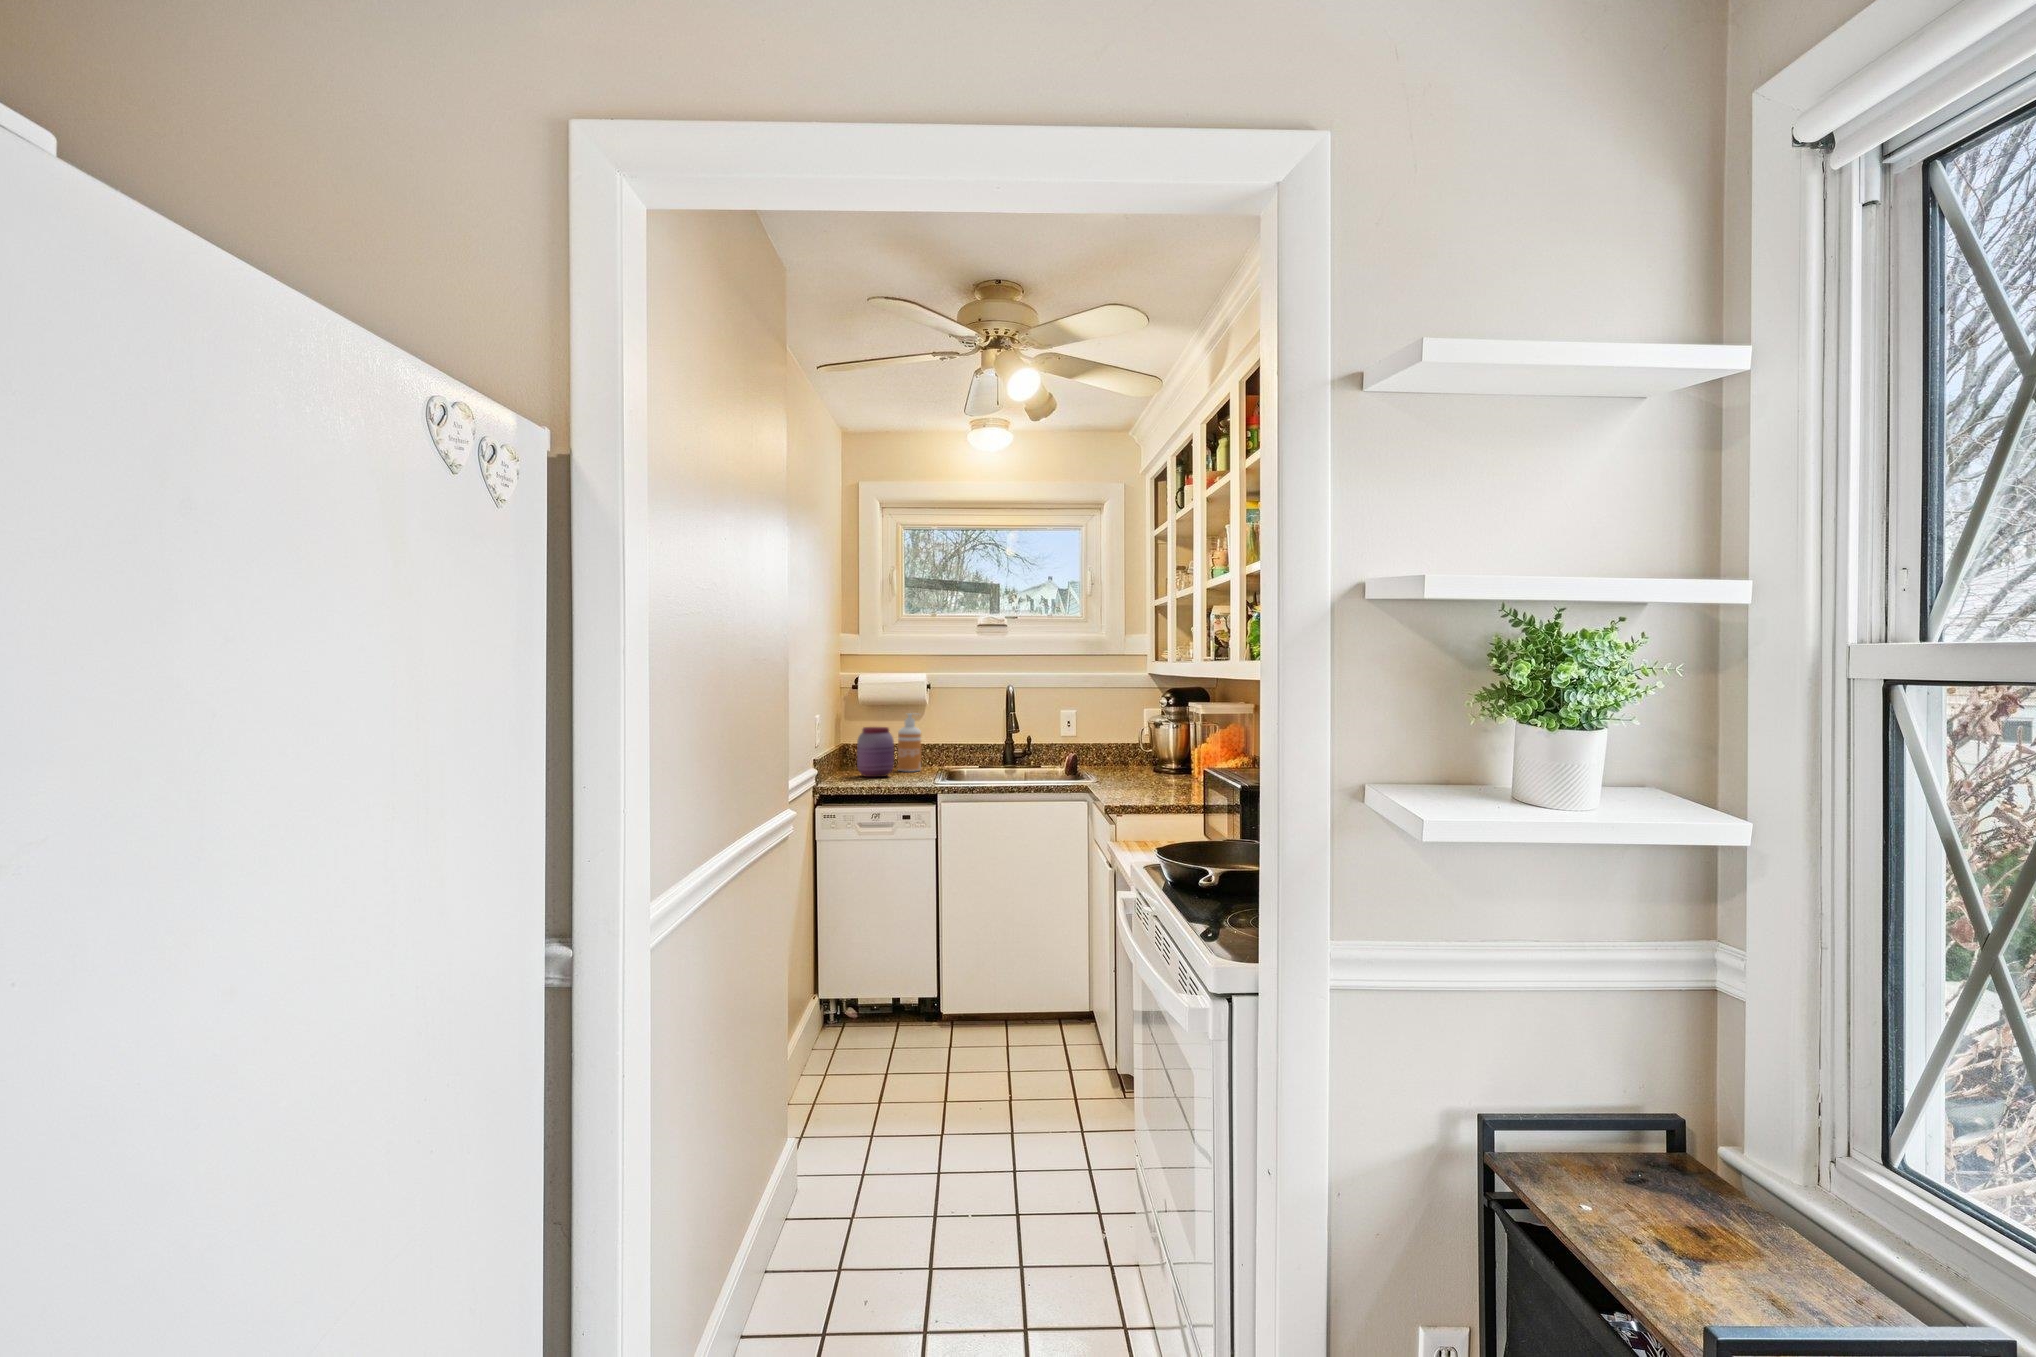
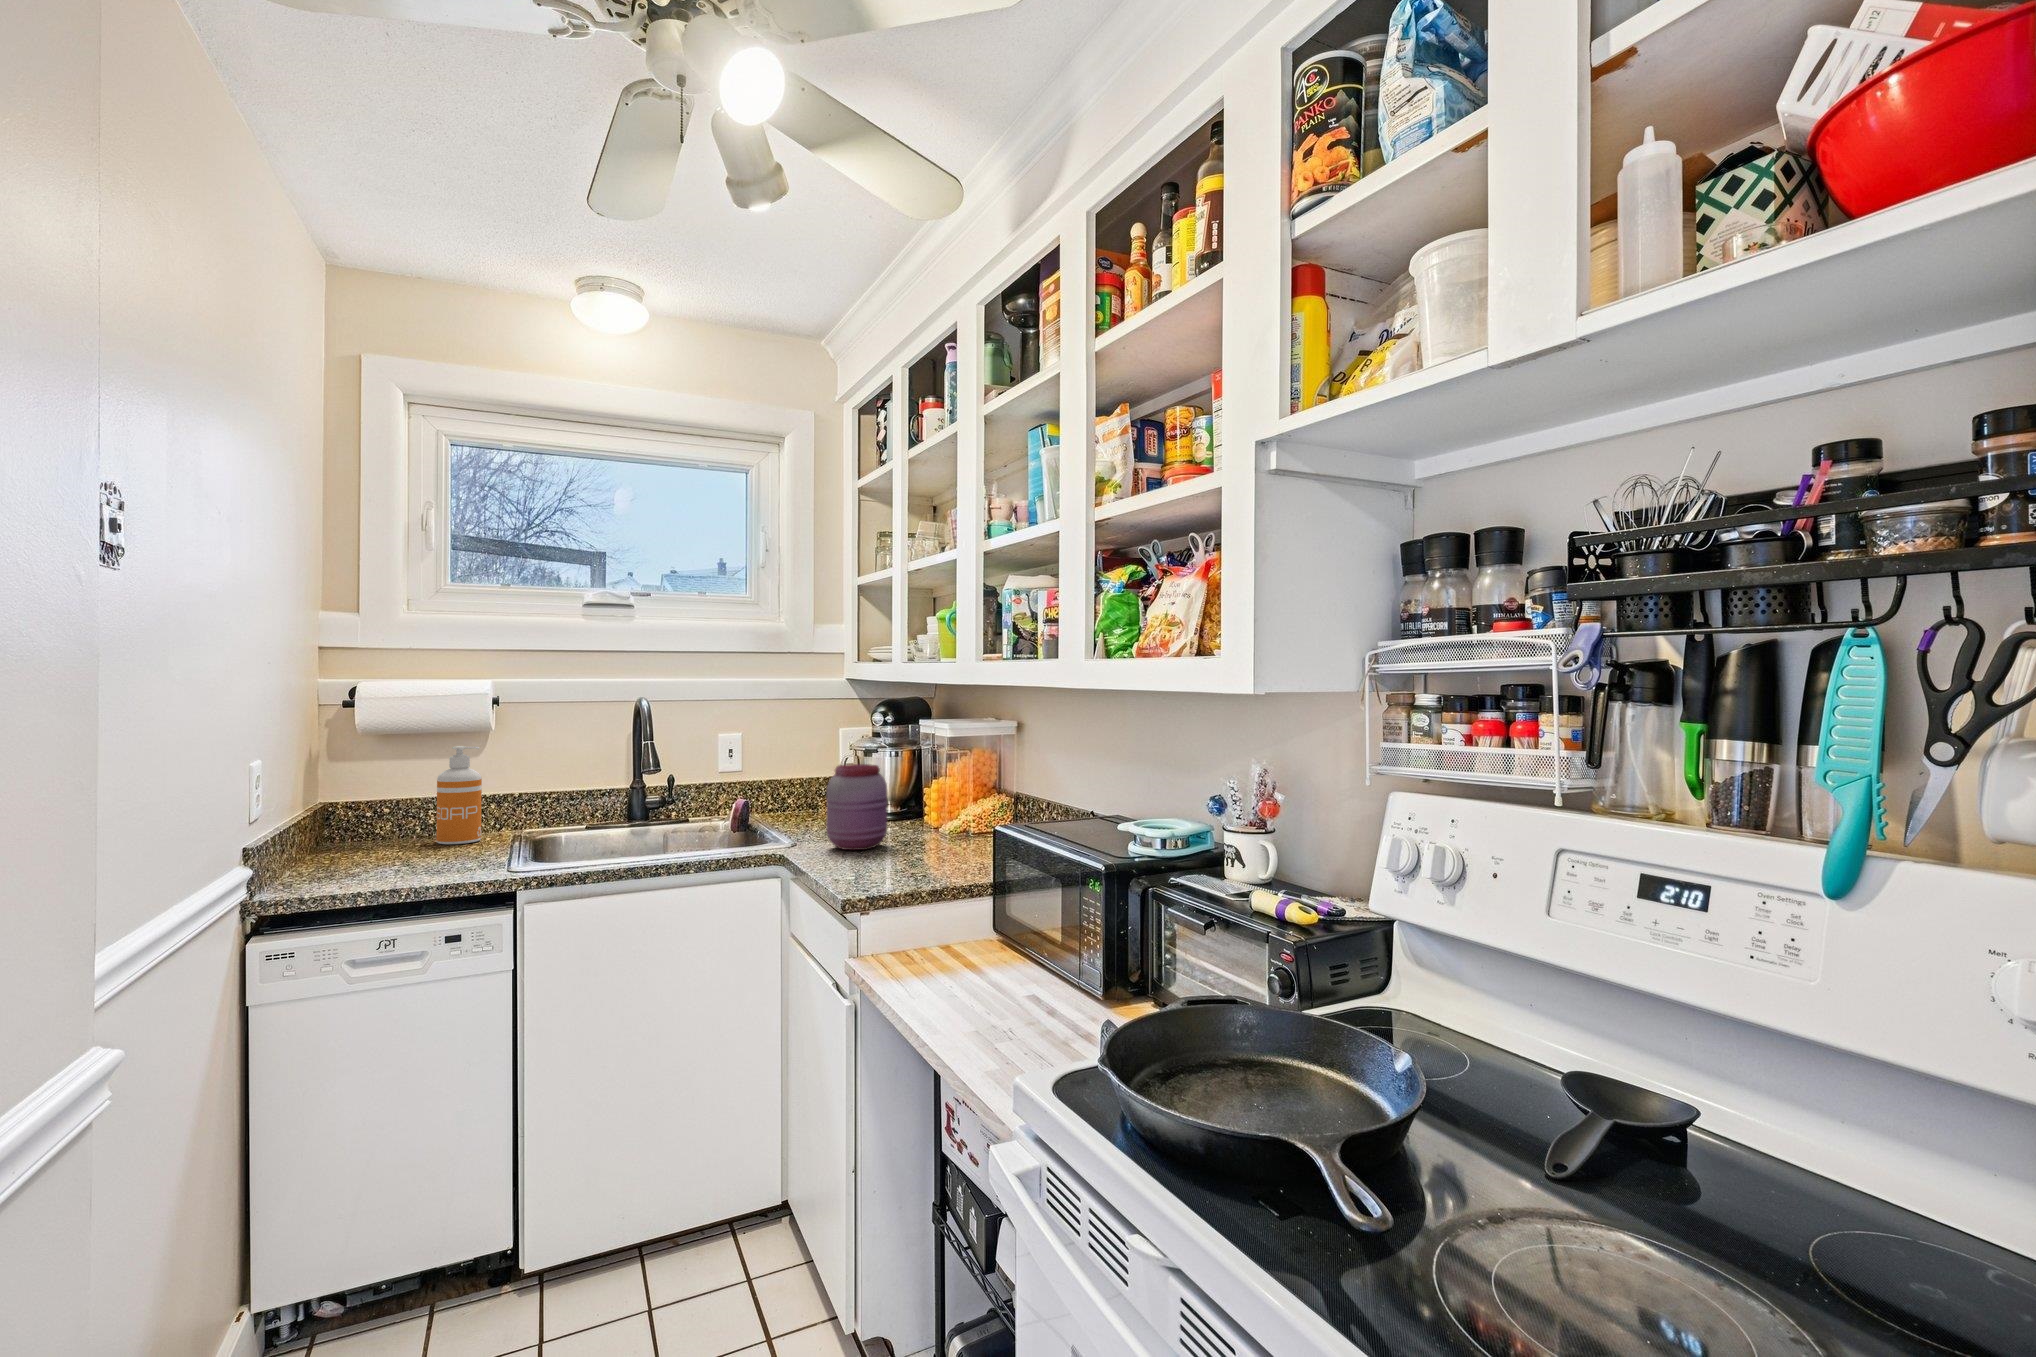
jar: present [857,727,894,777] -> present [826,764,887,850]

